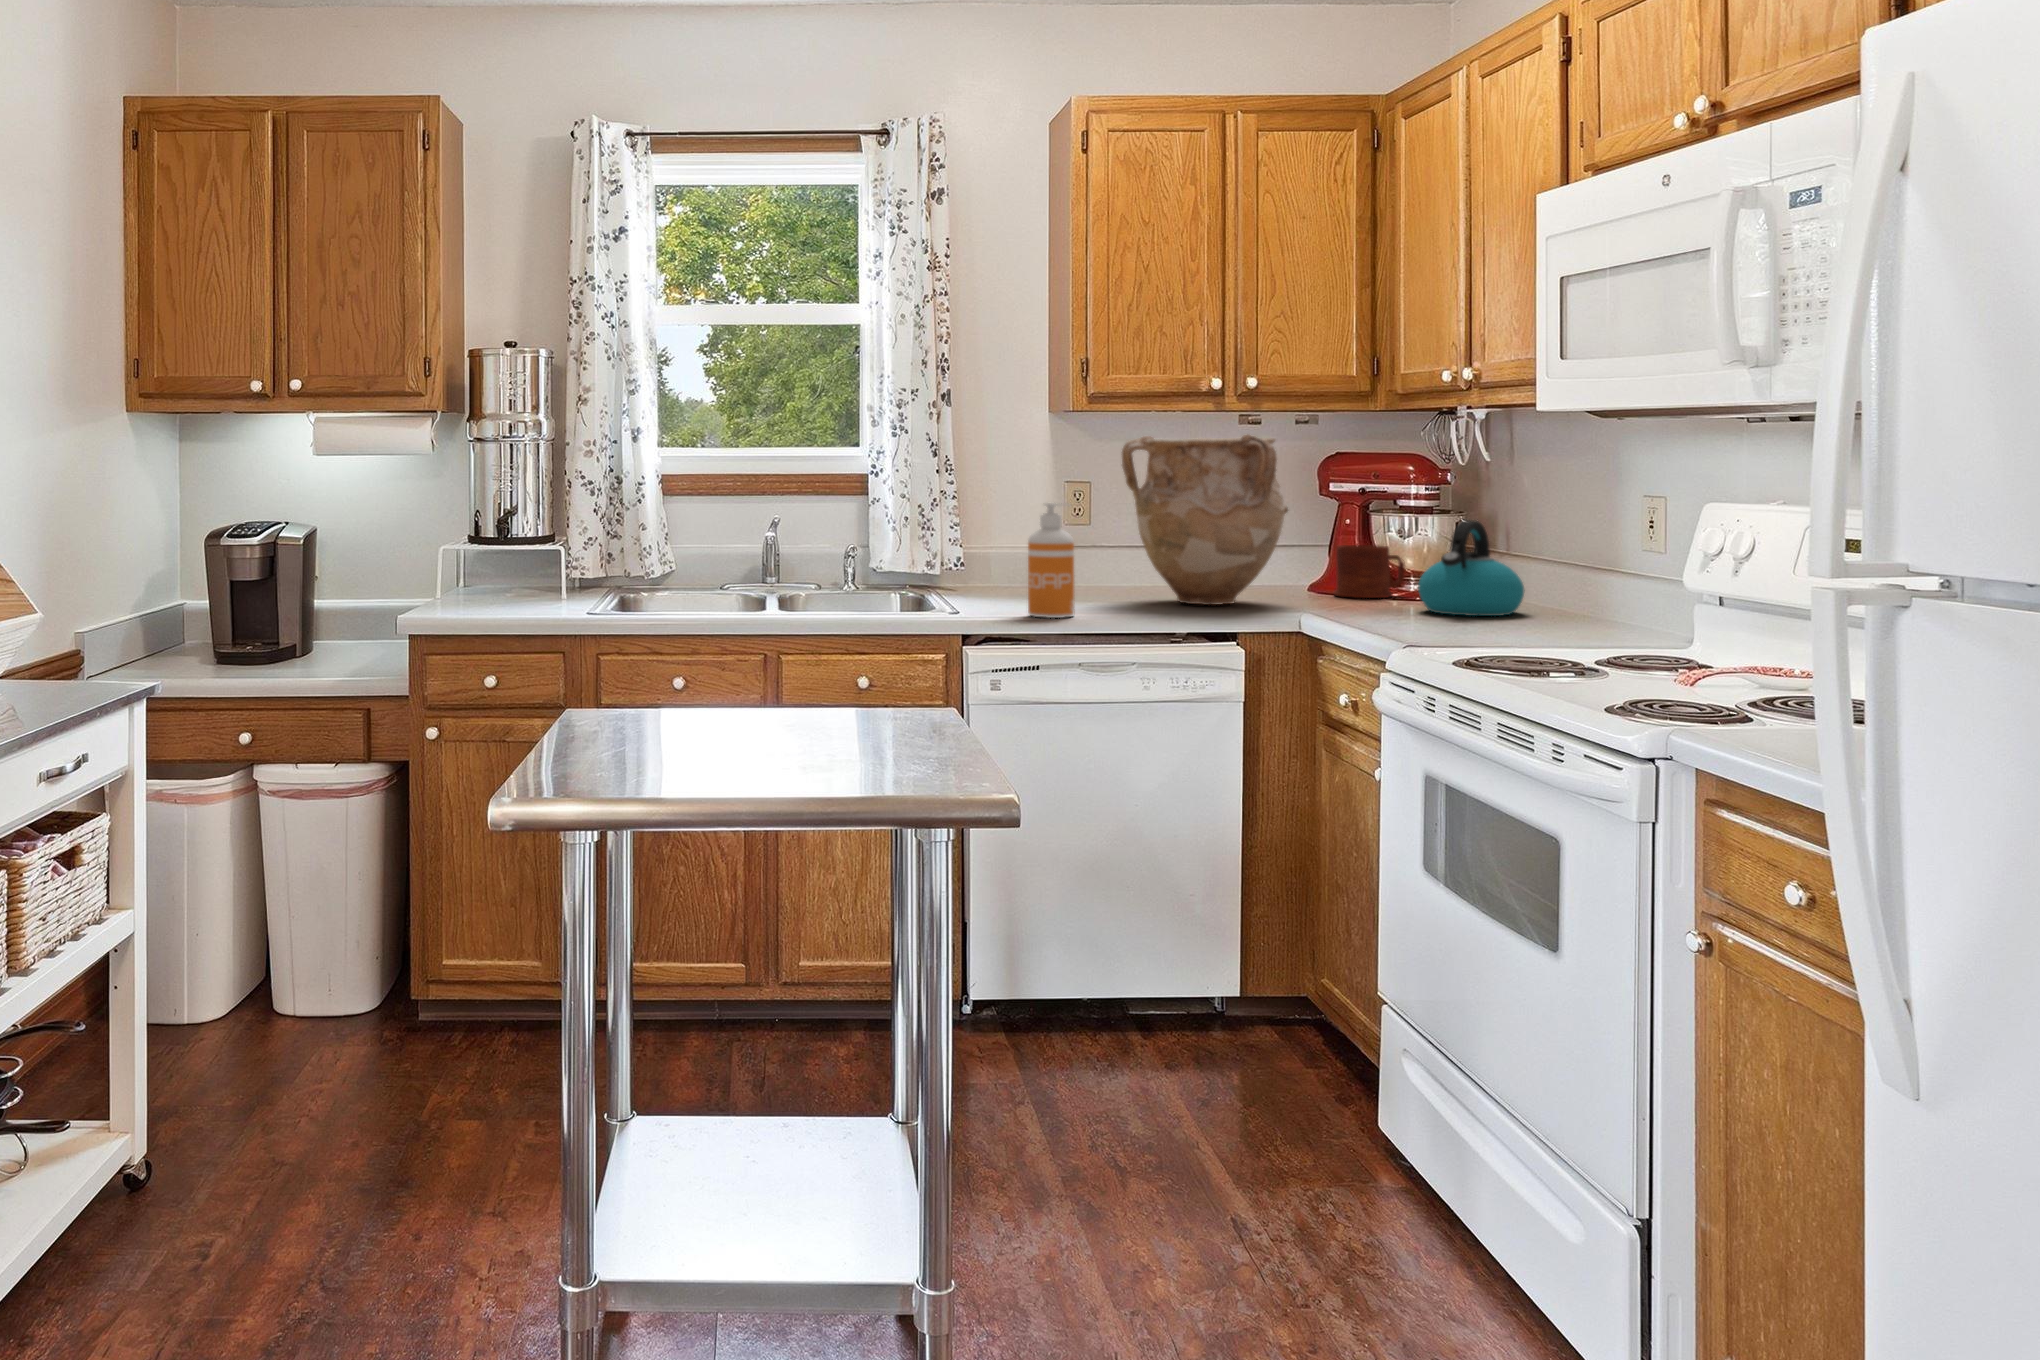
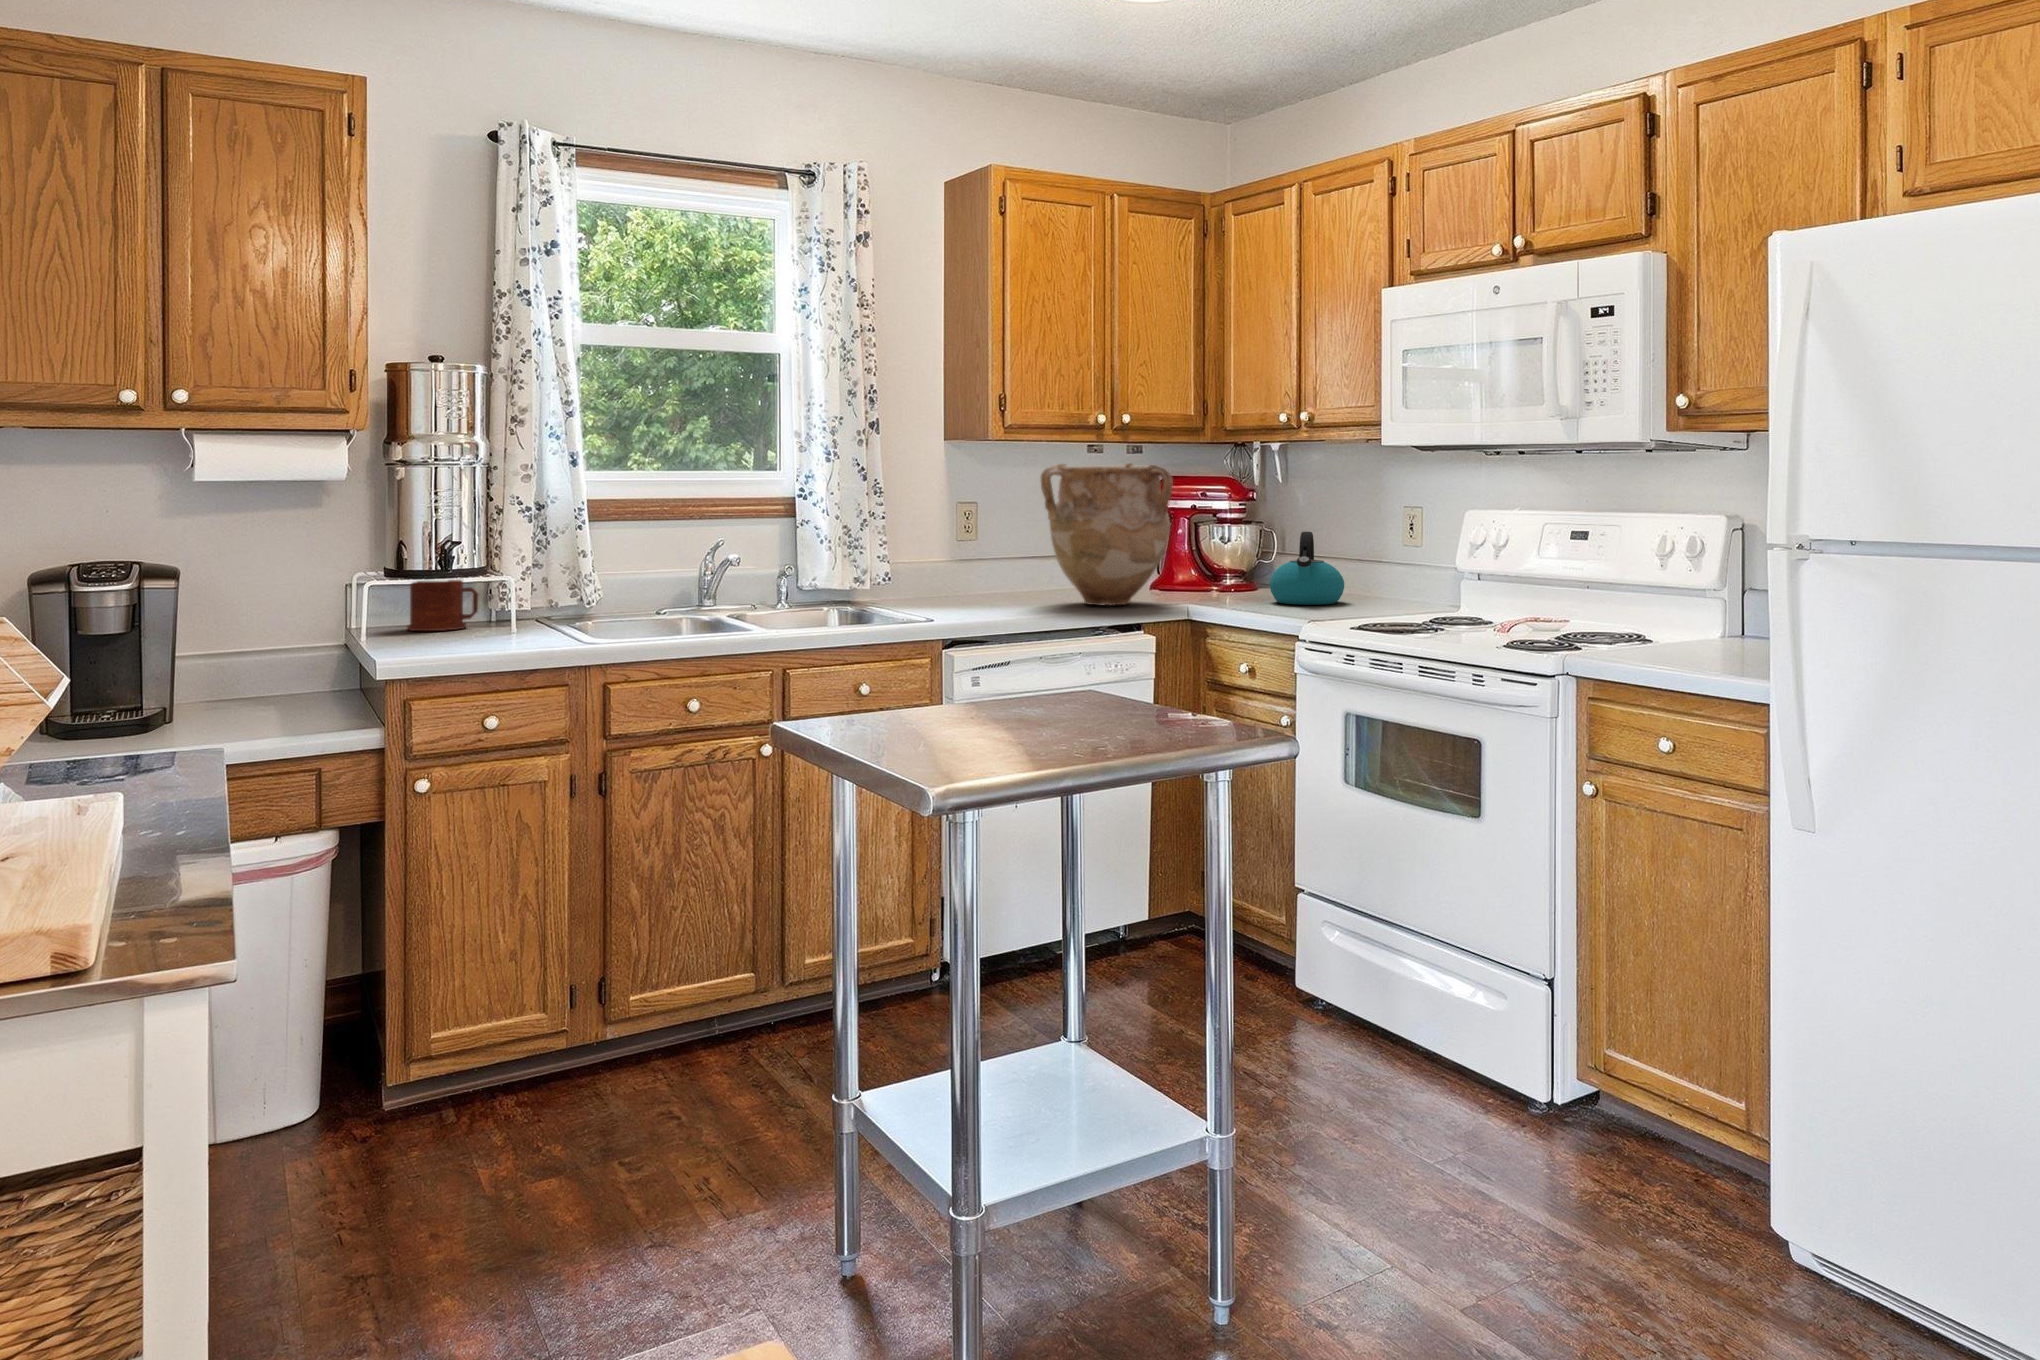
soap dispenser: present [1028,503,1075,618] -> none [996,522,1035,622]
mug: present [1334,545,1404,598] -> present [407,580,478,631]

